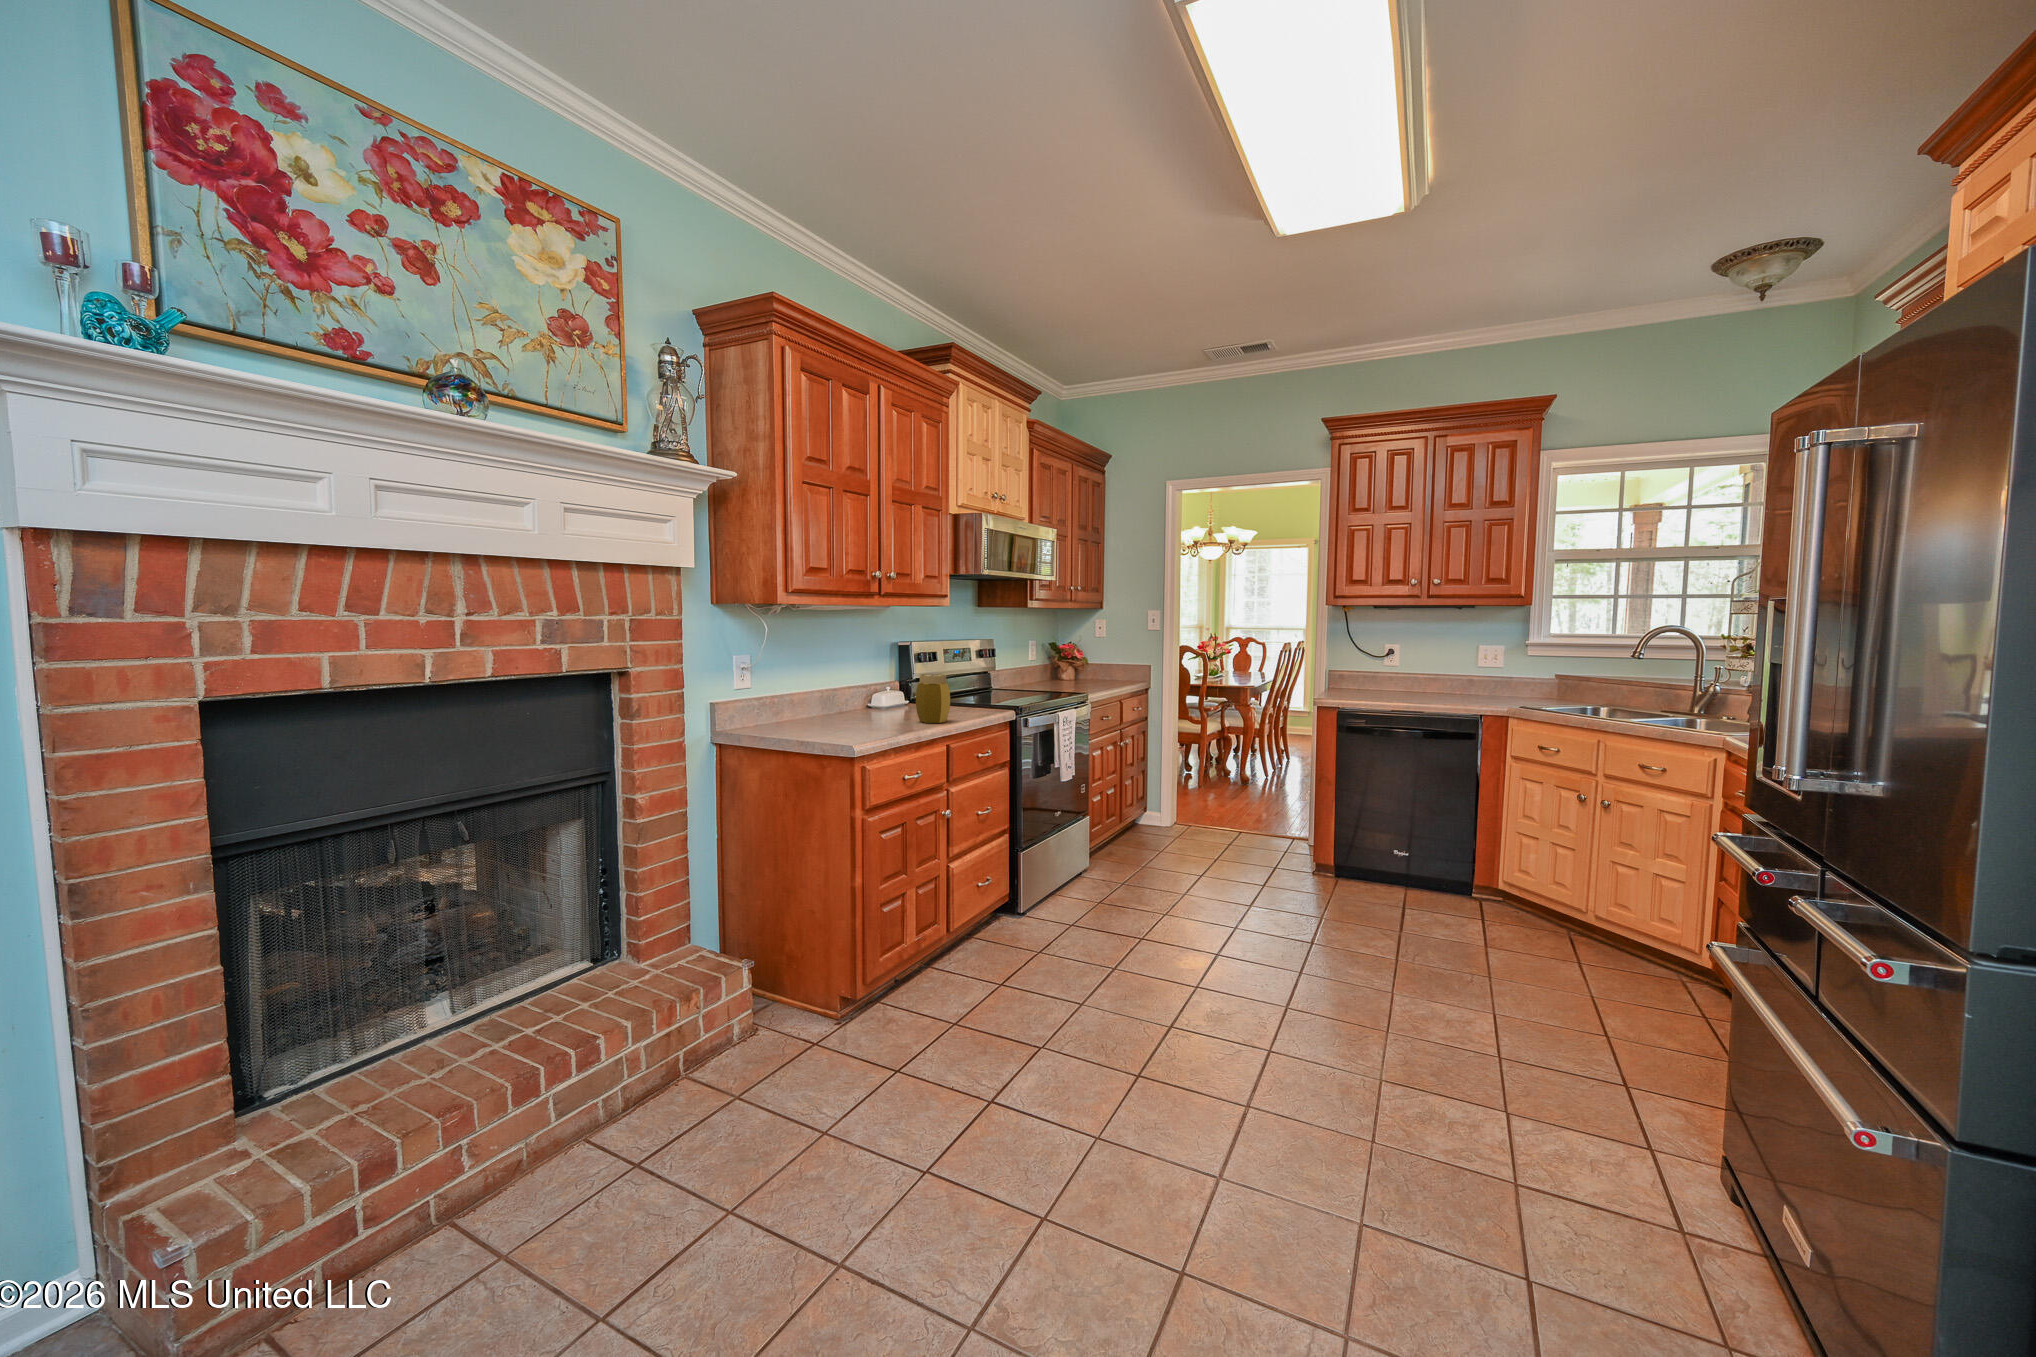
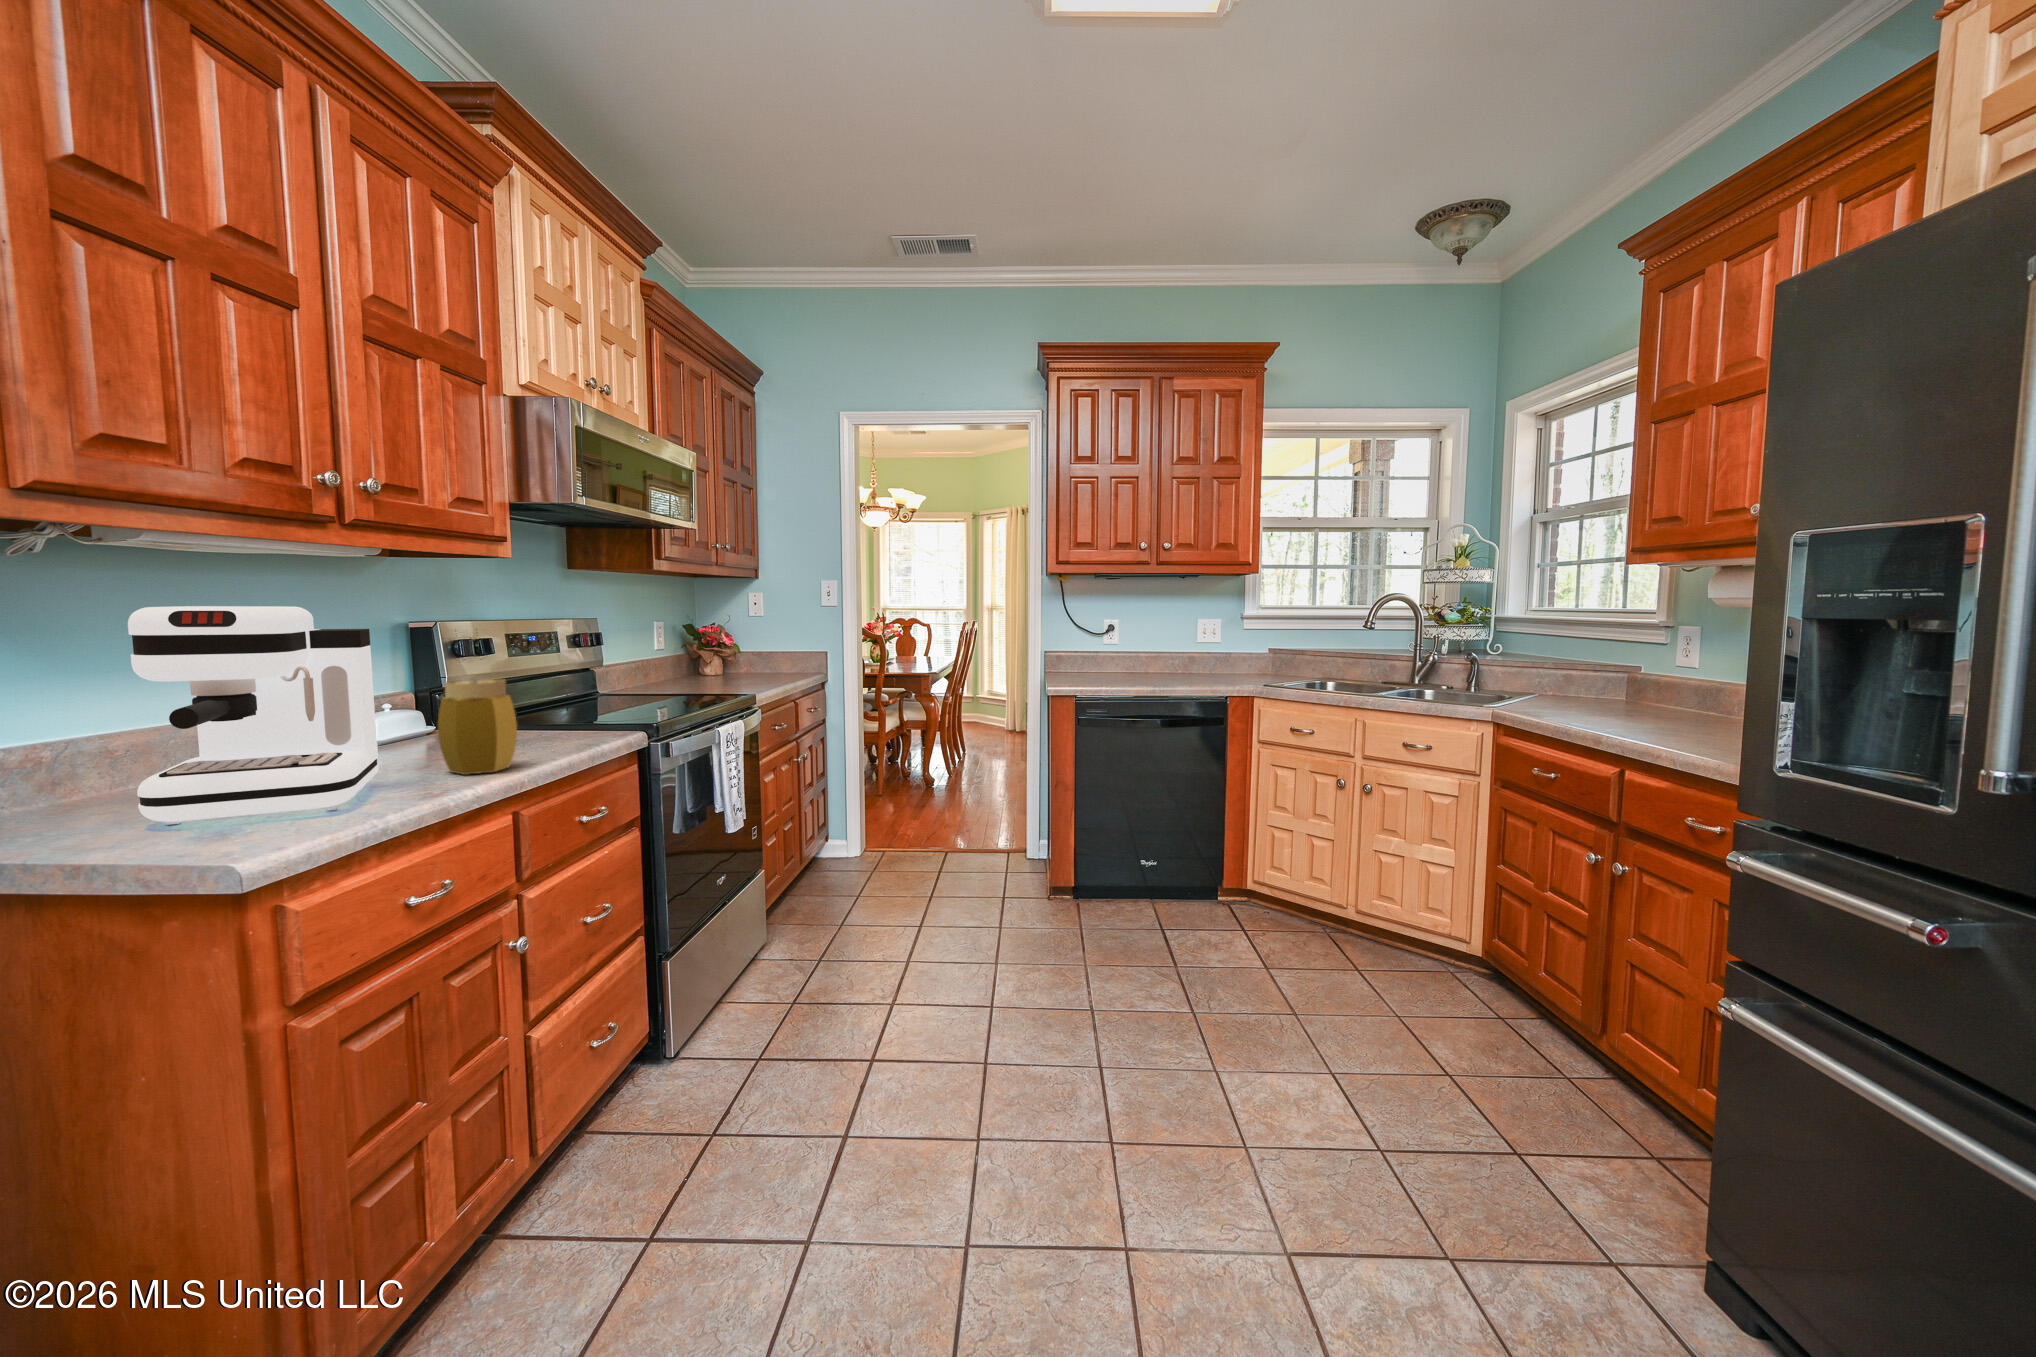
coffee maker: none [813,636,892,731] -> present [128,606,379,825]

